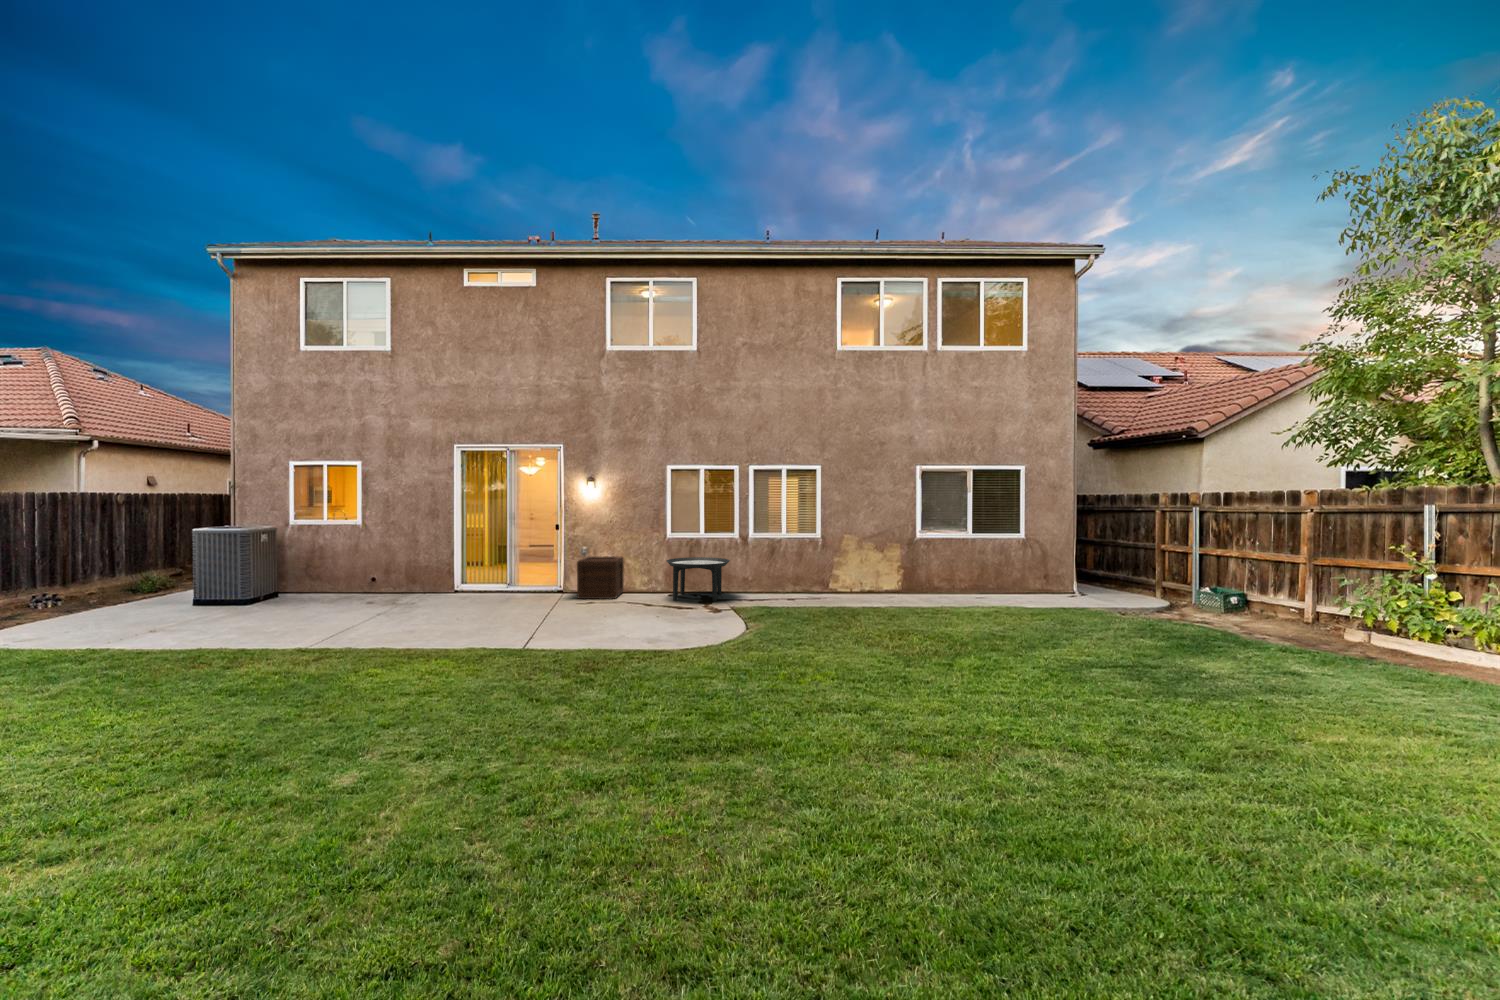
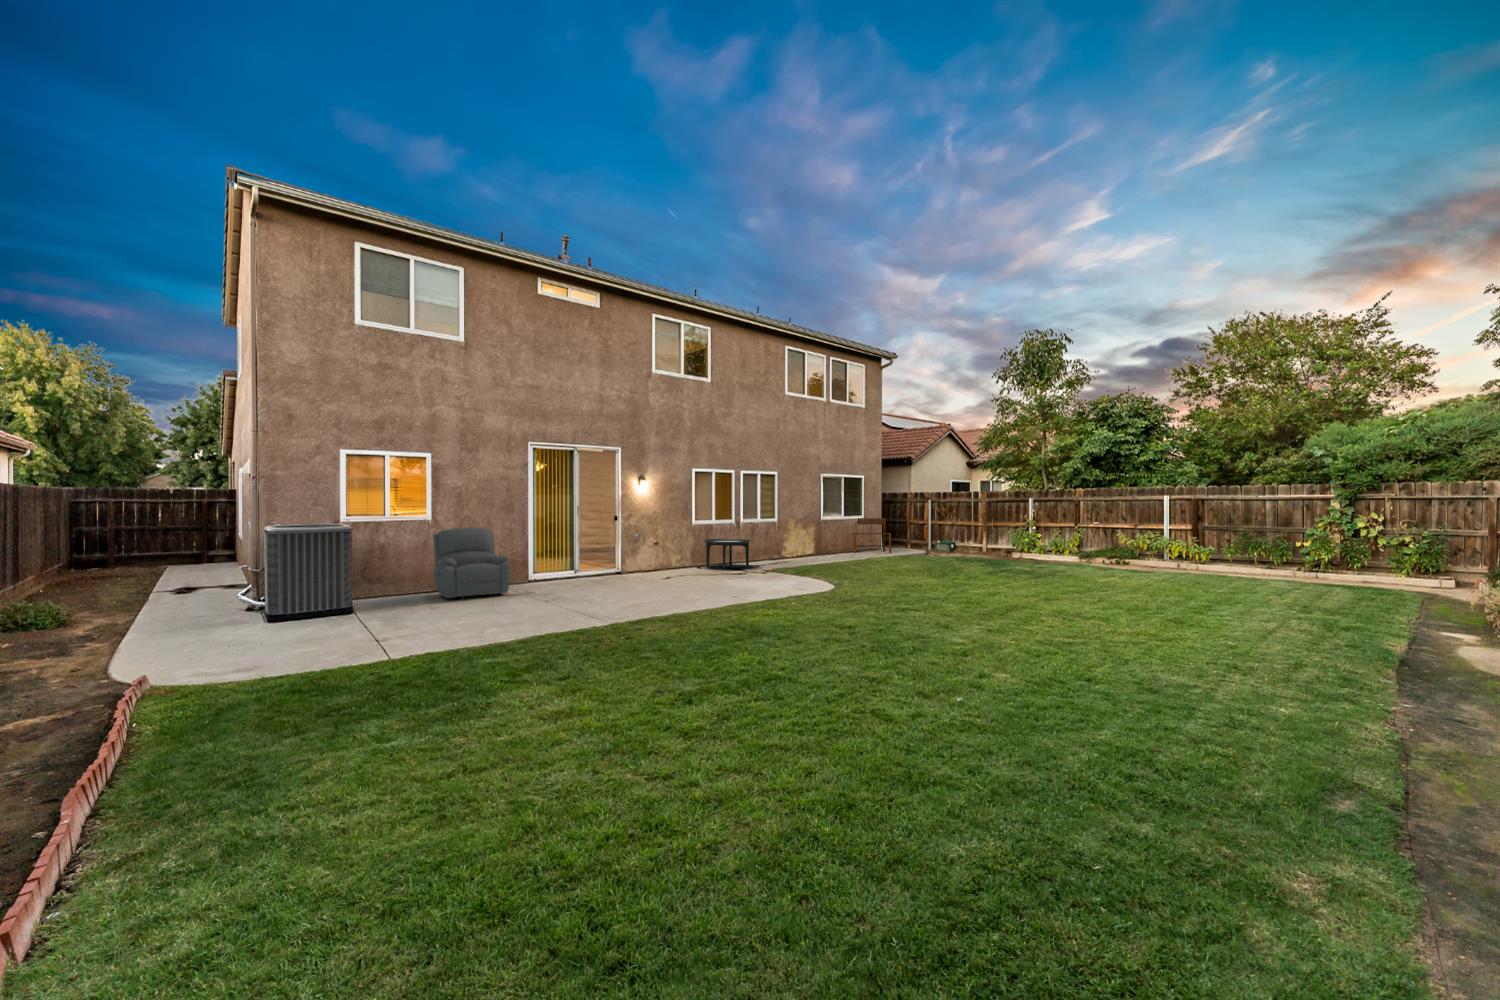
chair: none [313,533,408,604] -> present [433,527,510,599]
bench: none [987,535,1063,601] -> present [852,518,891,553]
wooden crate: present [577,556,624,599] -> none [640,541,683,576]

